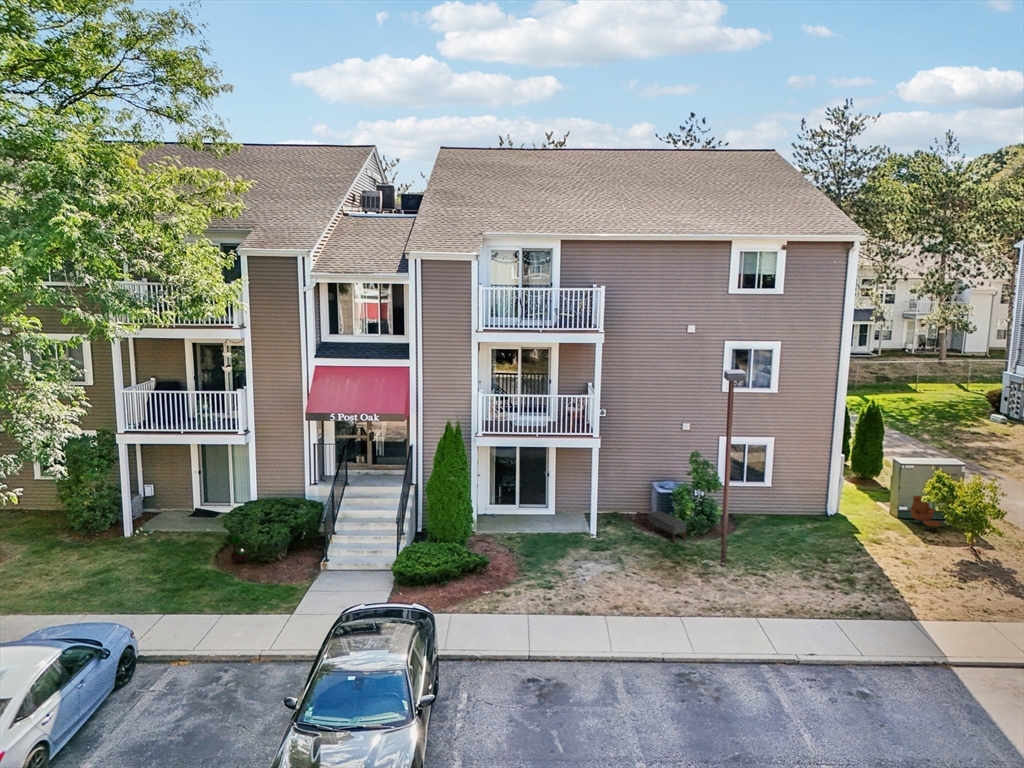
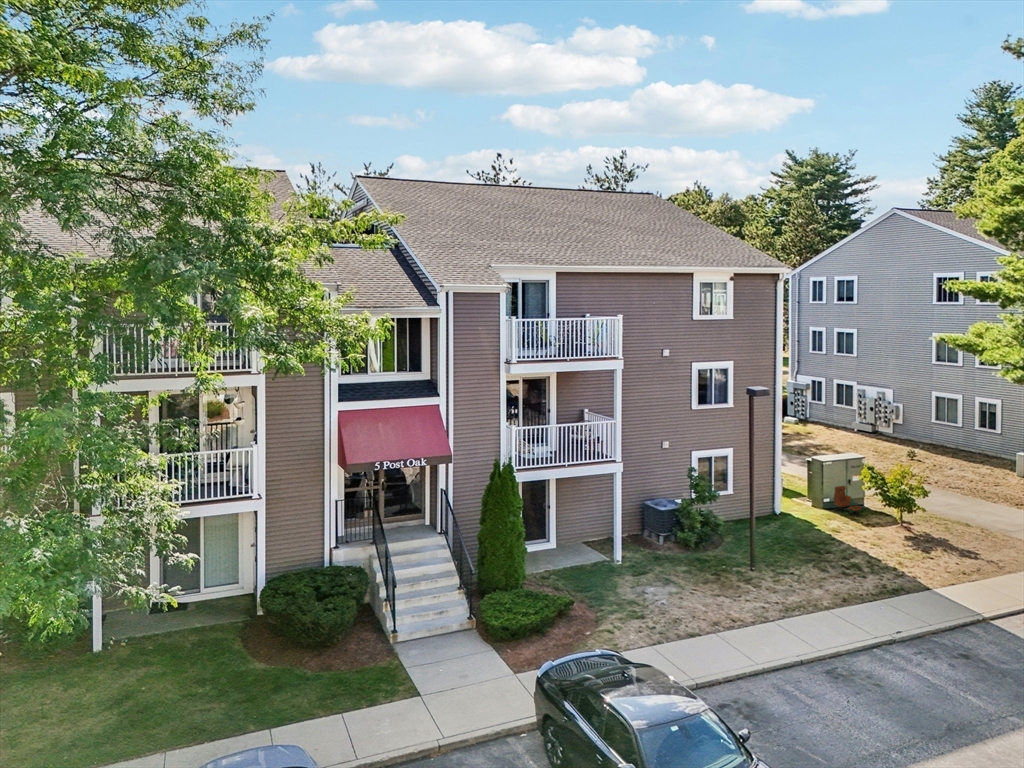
bench: present [648,511,687,543] -> none [654,529,698,557]
potted tree: present [225,533,248,562] -> none [256,622,286,662]

